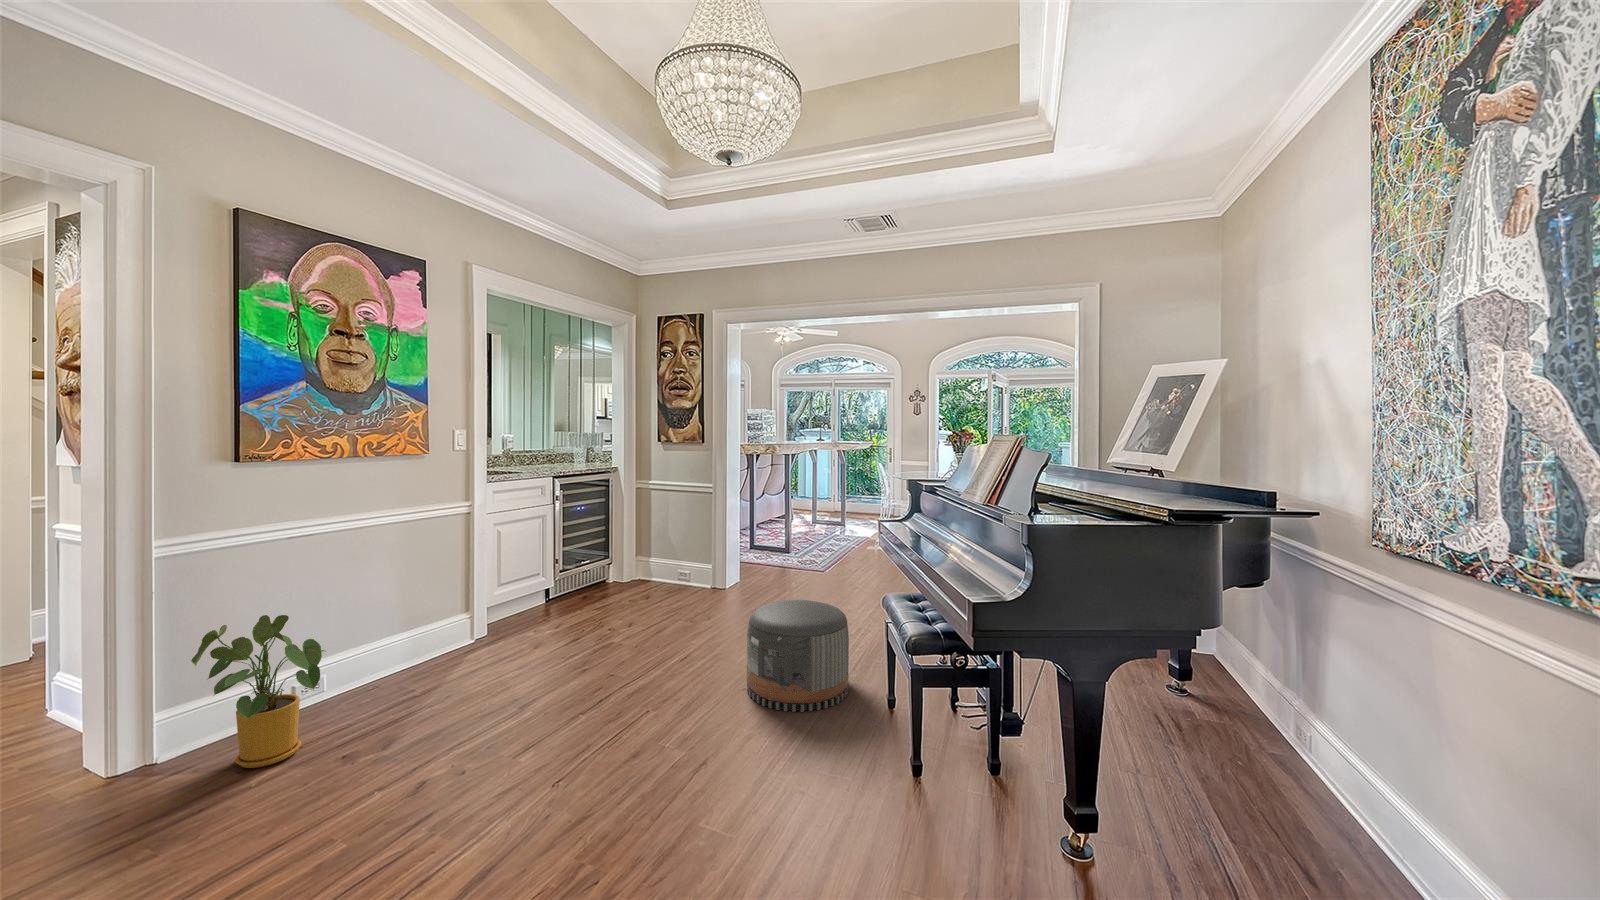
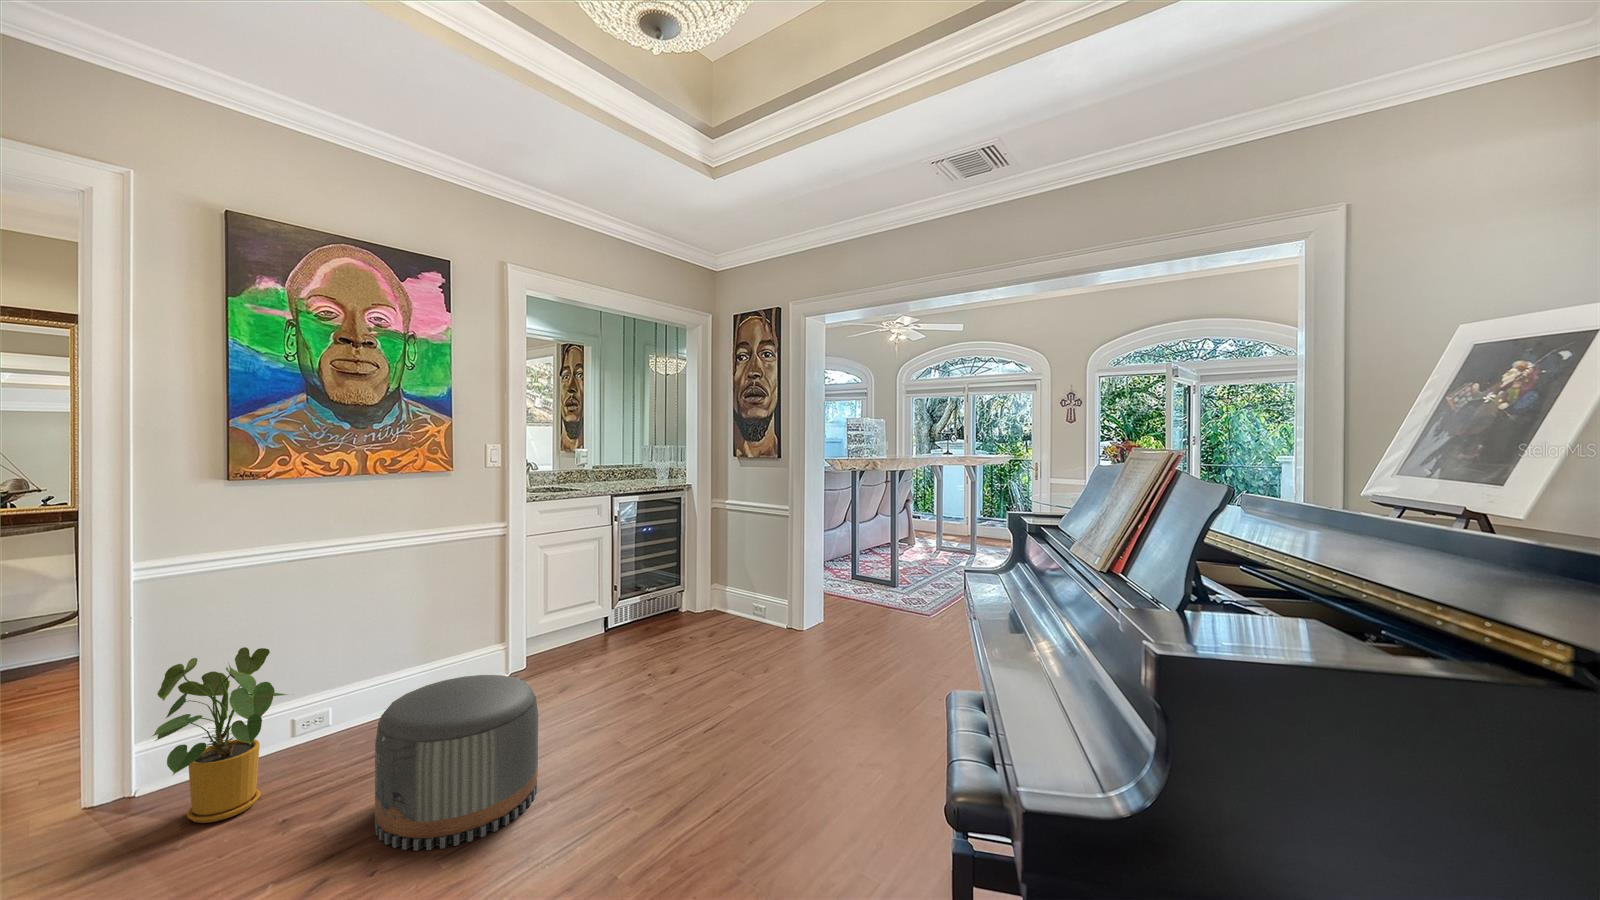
pouf: present [747,600,849,712] -> present [375,675,538,851]

